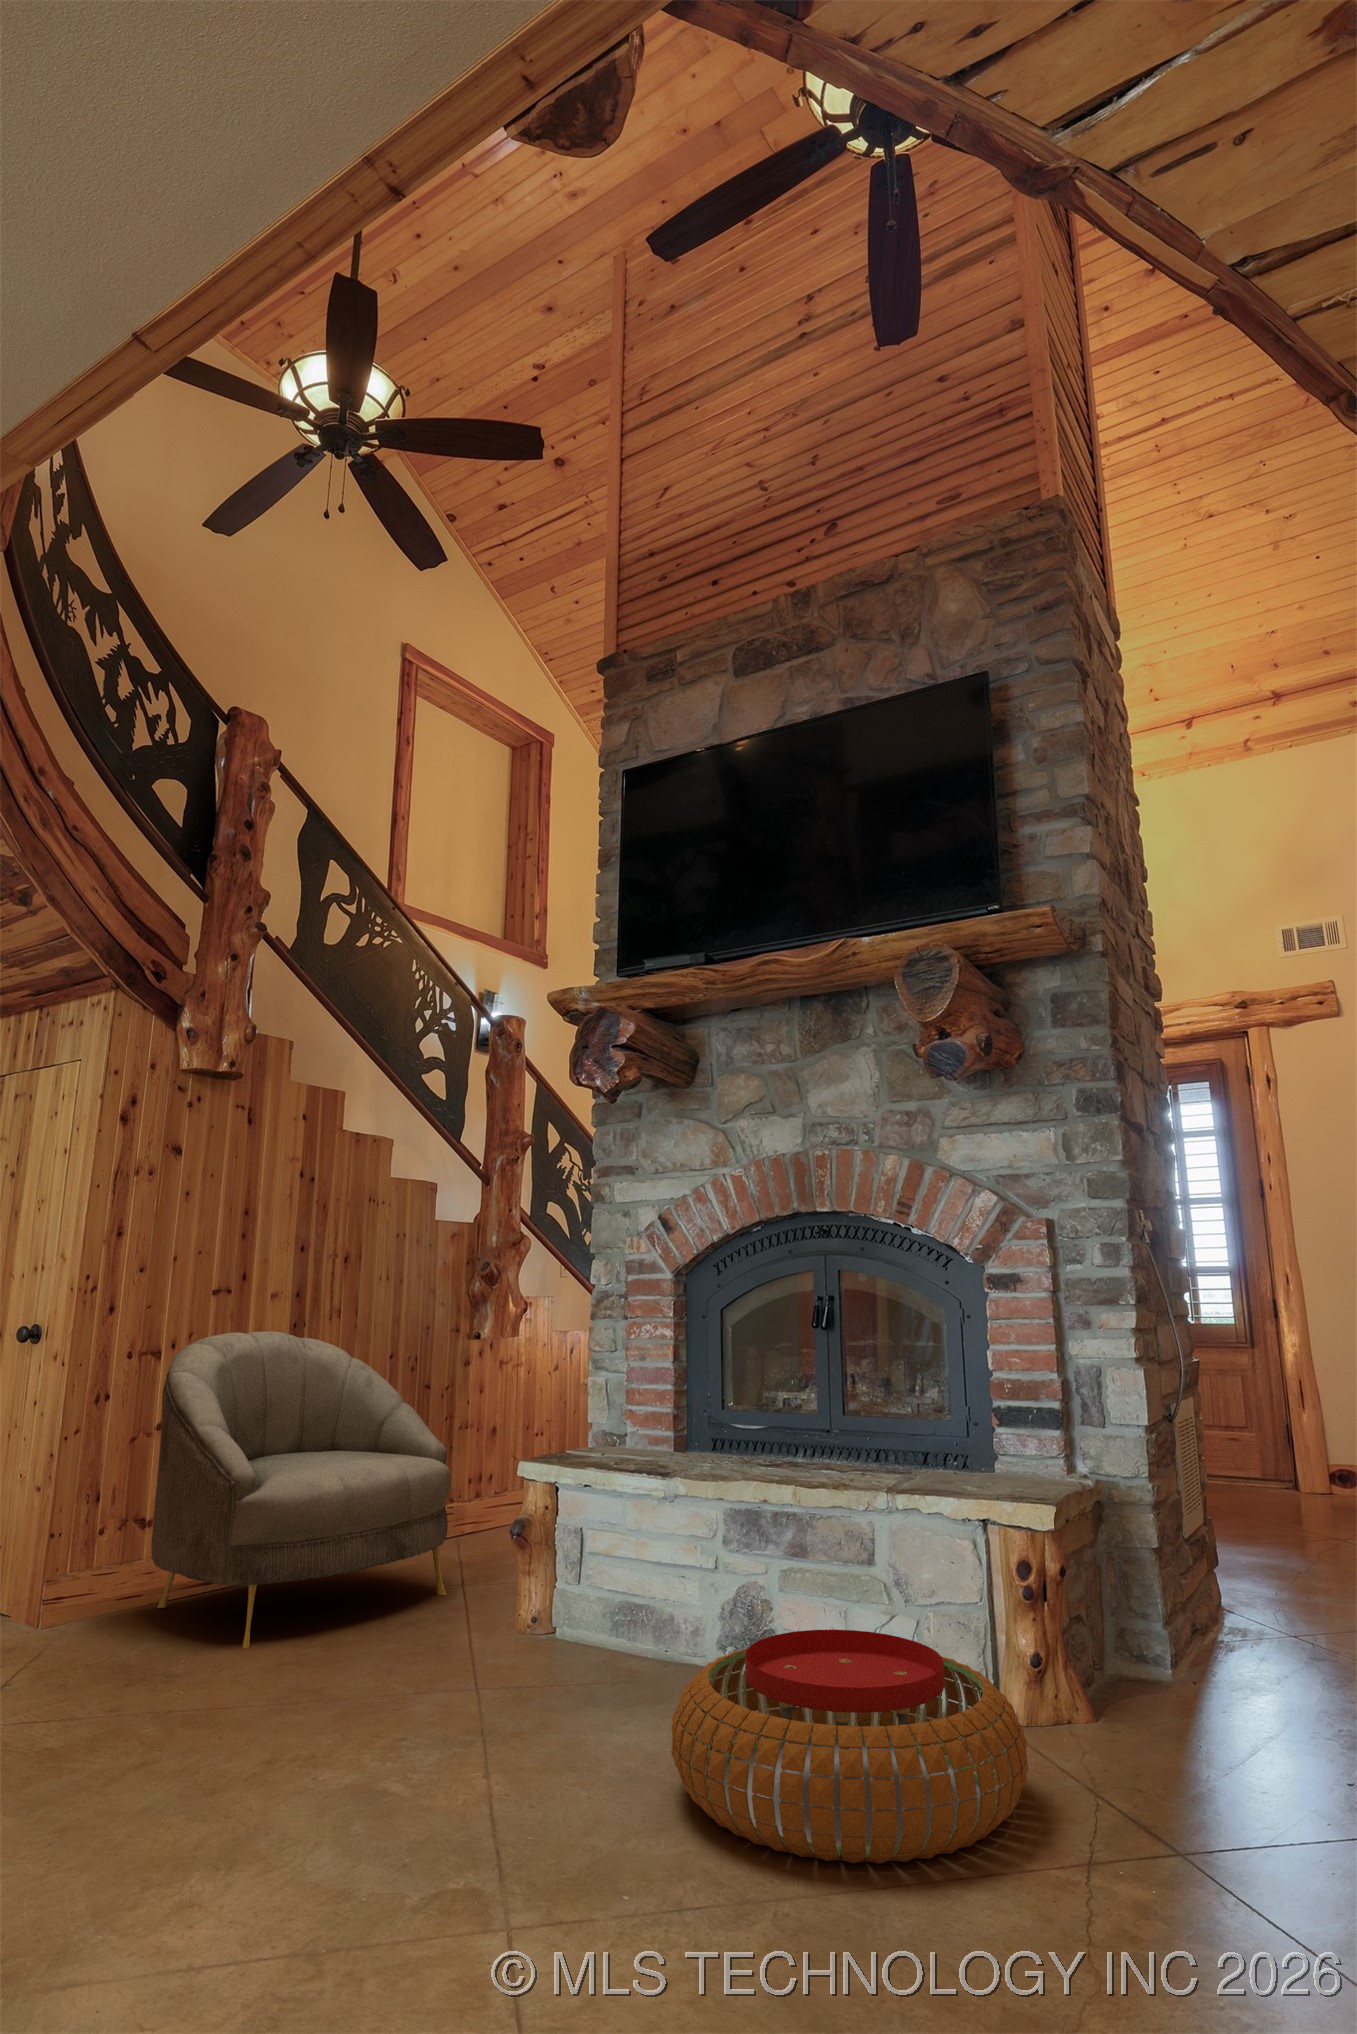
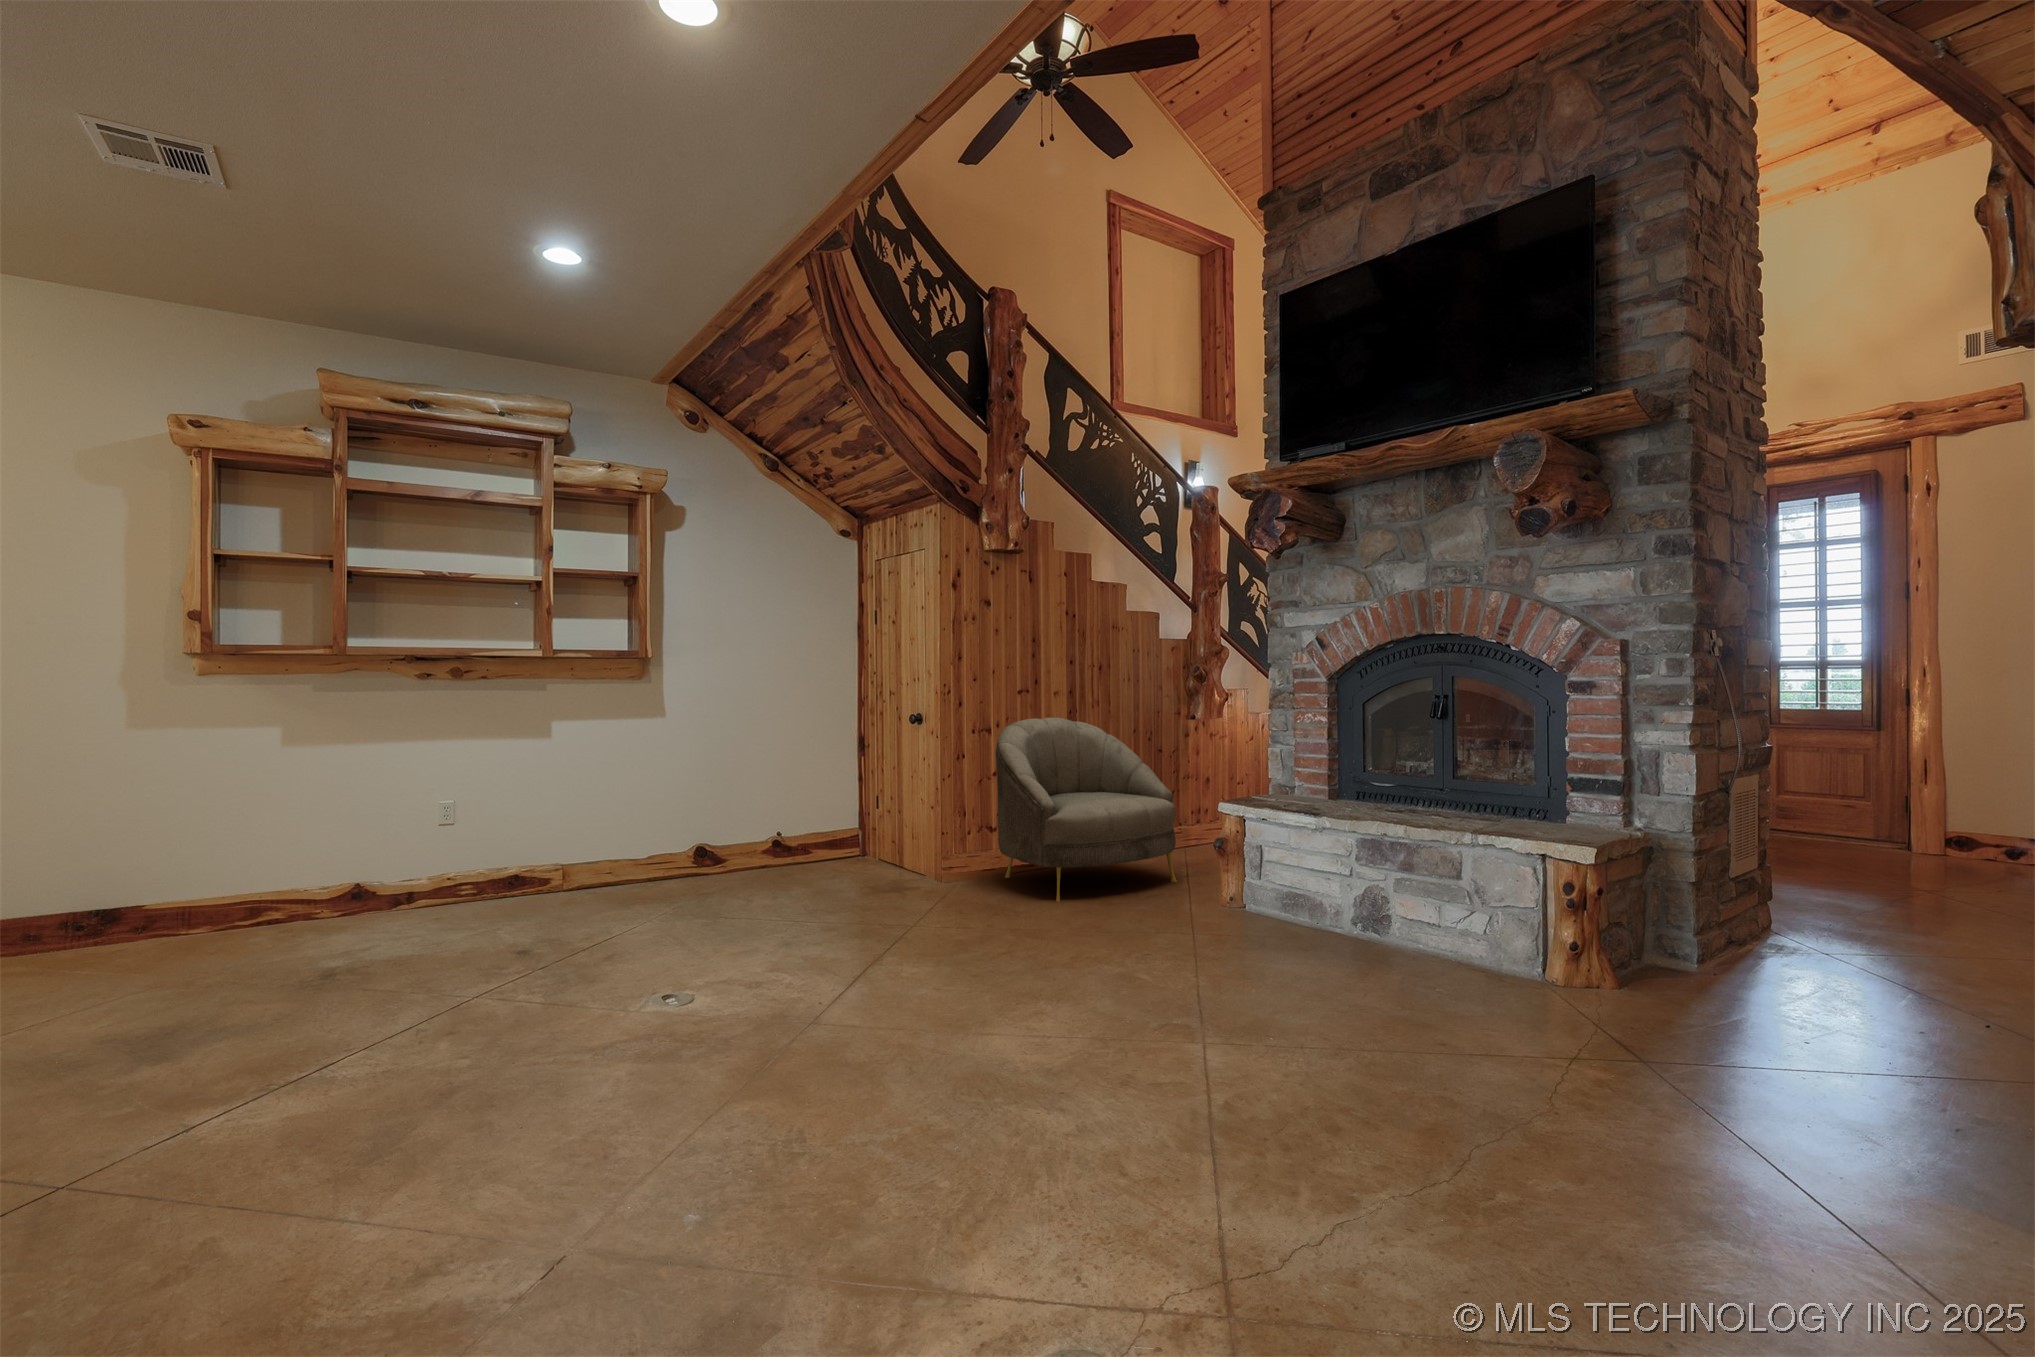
pouf: present [671,1630,1028,1864] -> none [1309,912,1549,1039]

